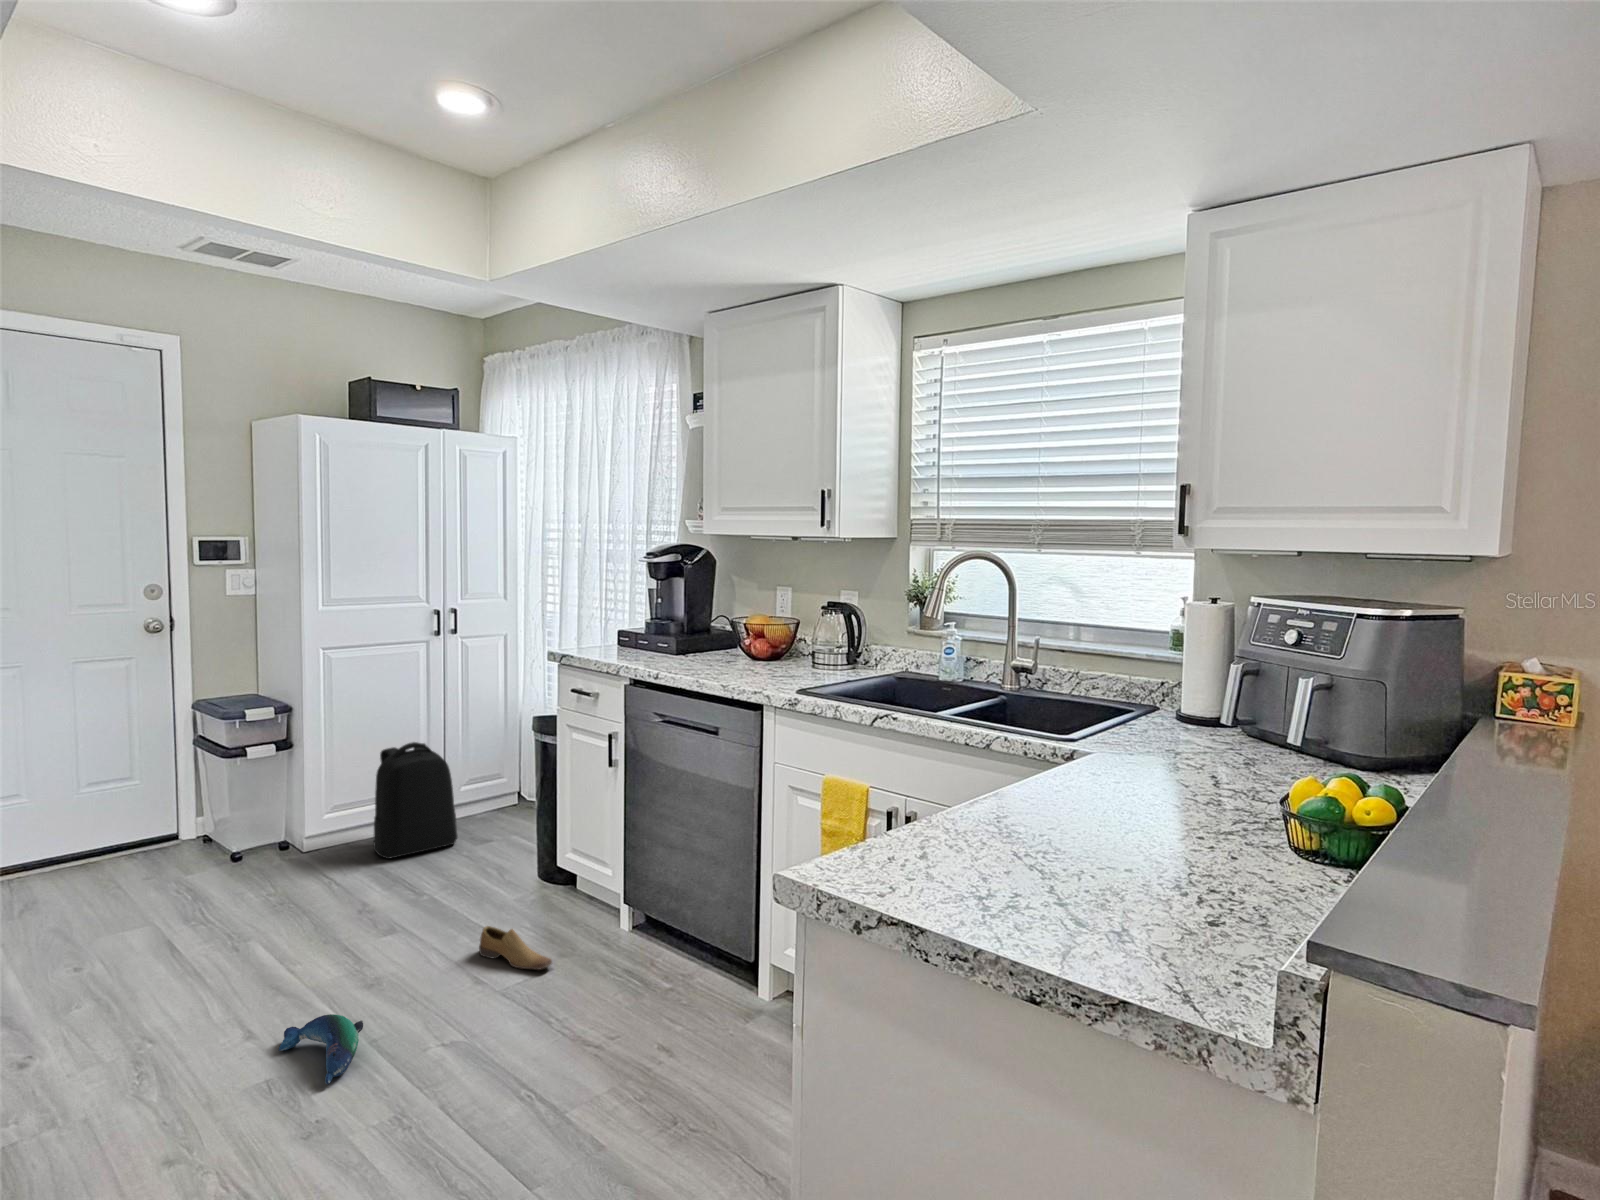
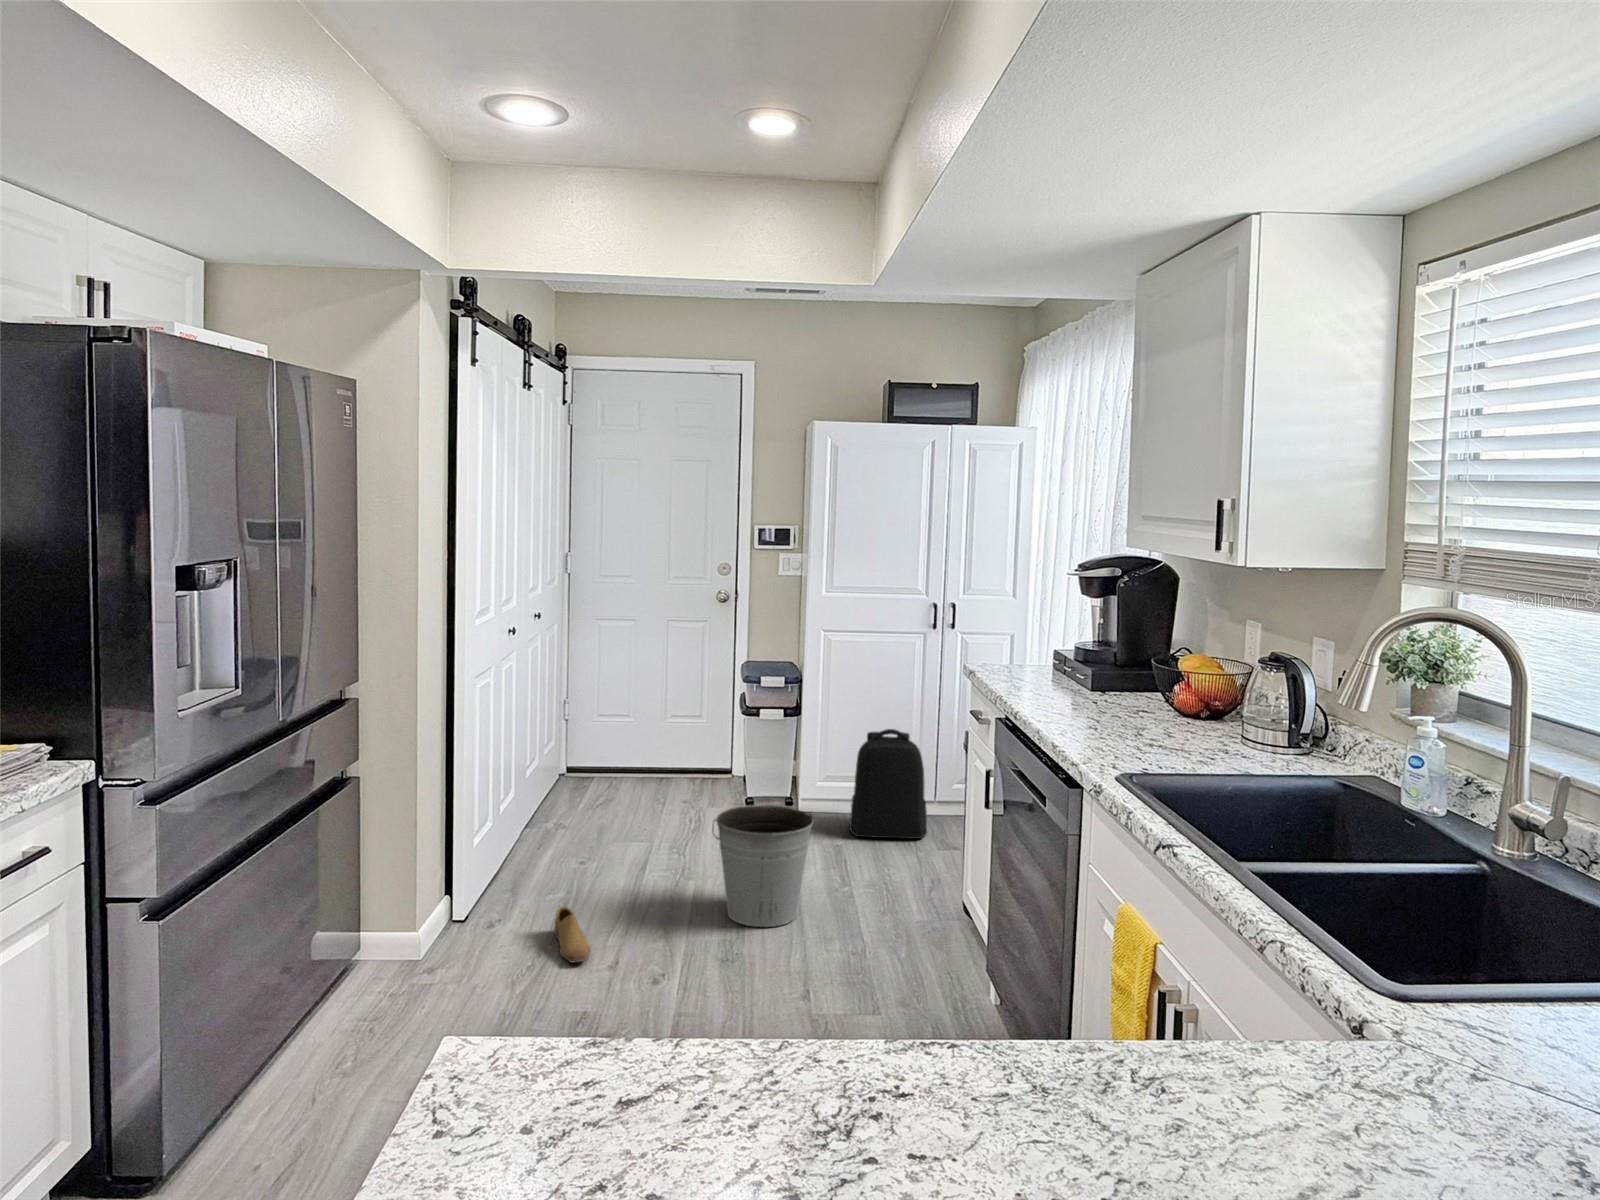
bucket: none [295,844,416,986] -> present [713,805,814,927]
shoe: present [479,926,552,970] -> present [554,907,590,962]
plush toy: present [279,1014,363,1084] -> none [655,933,711,988]

